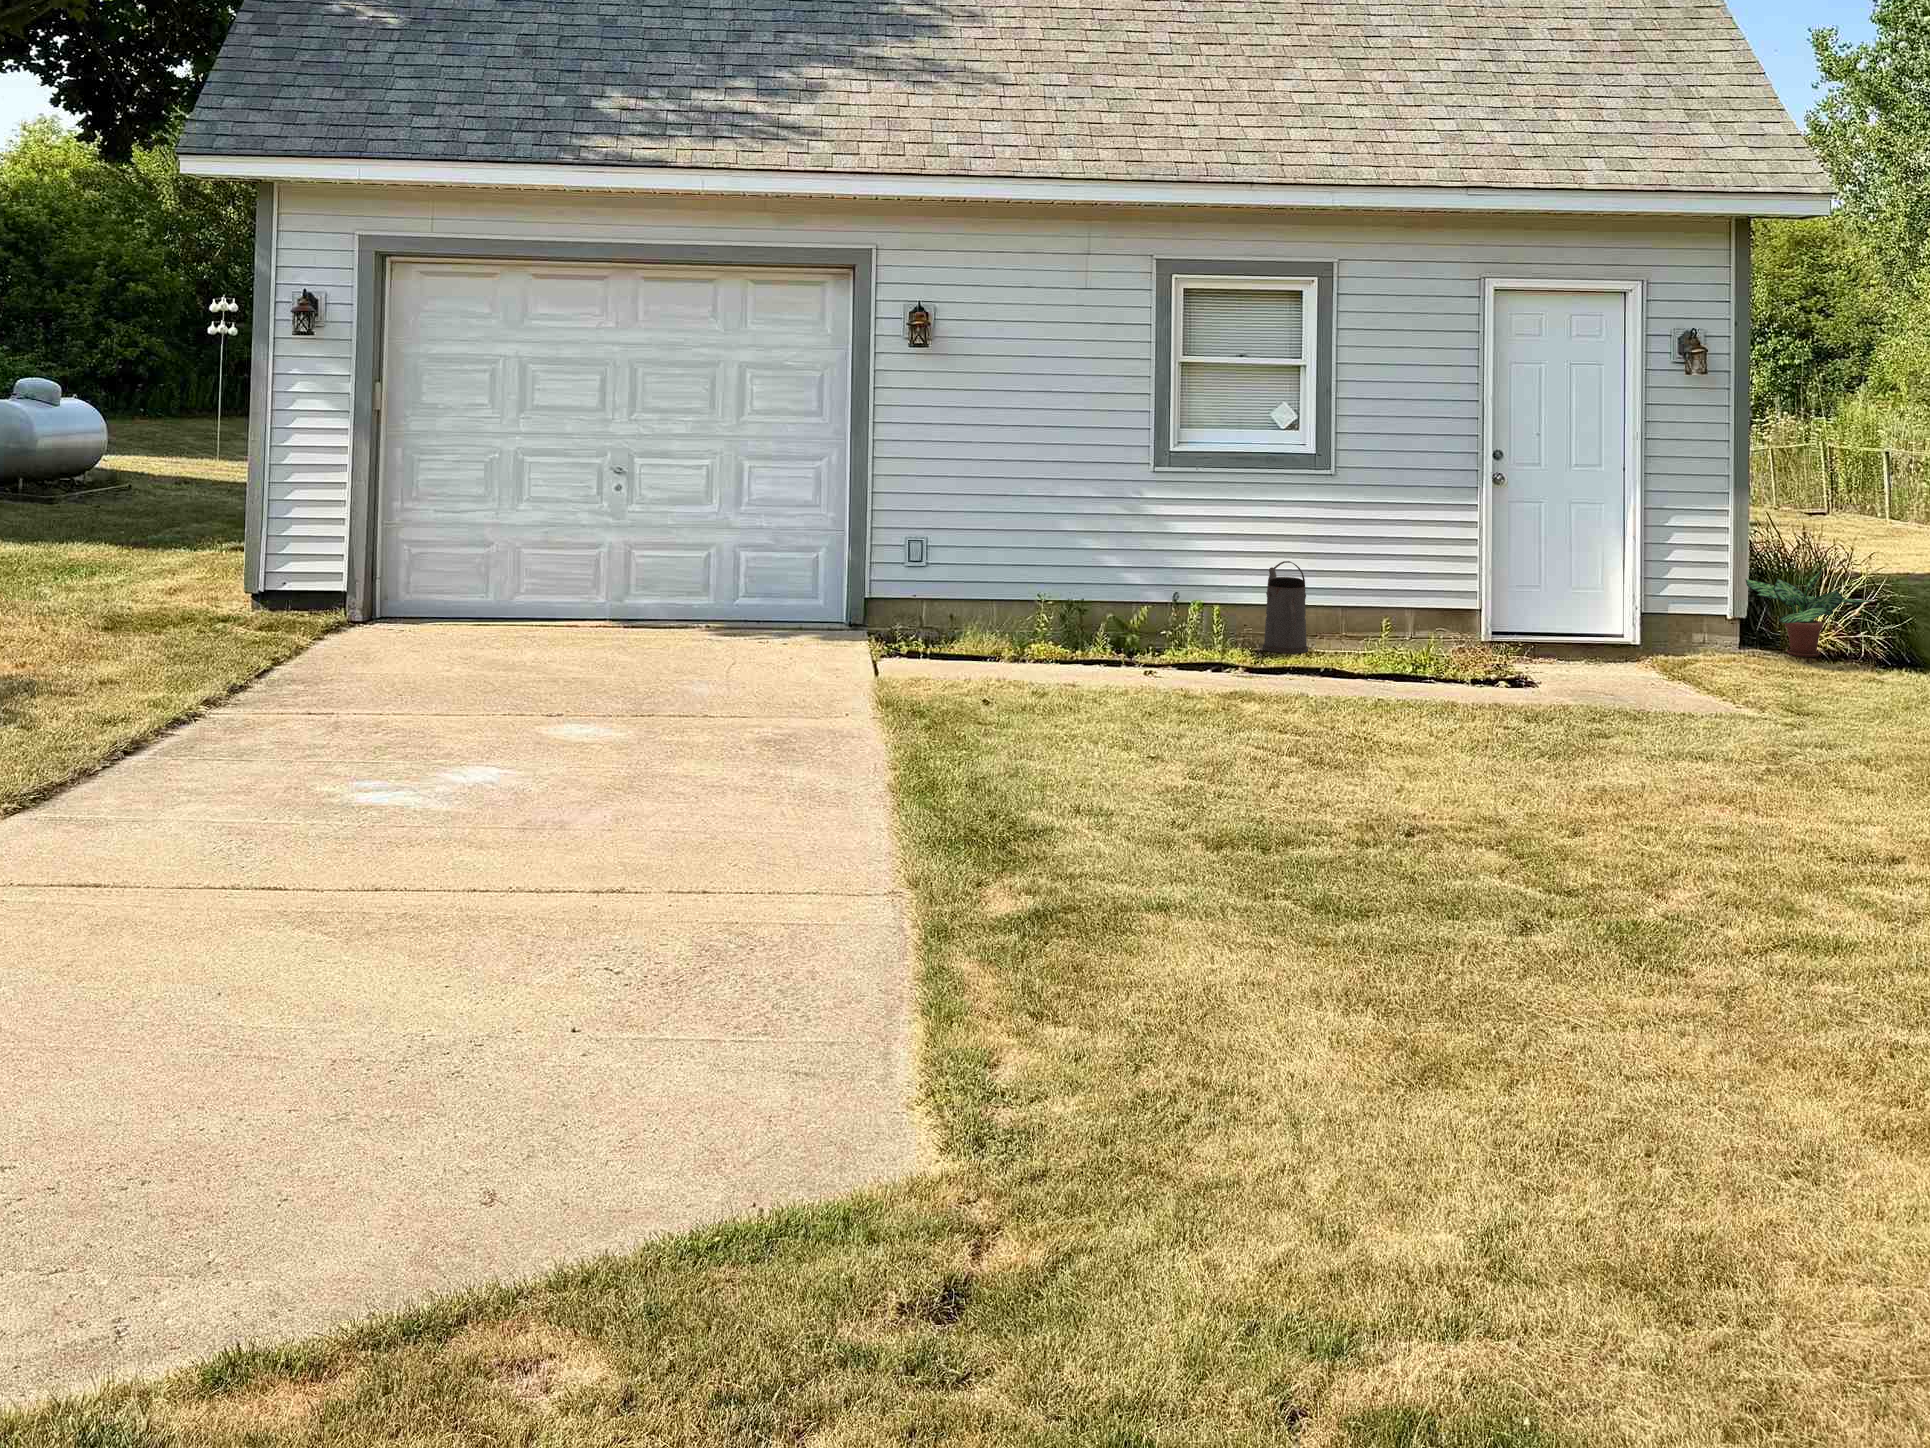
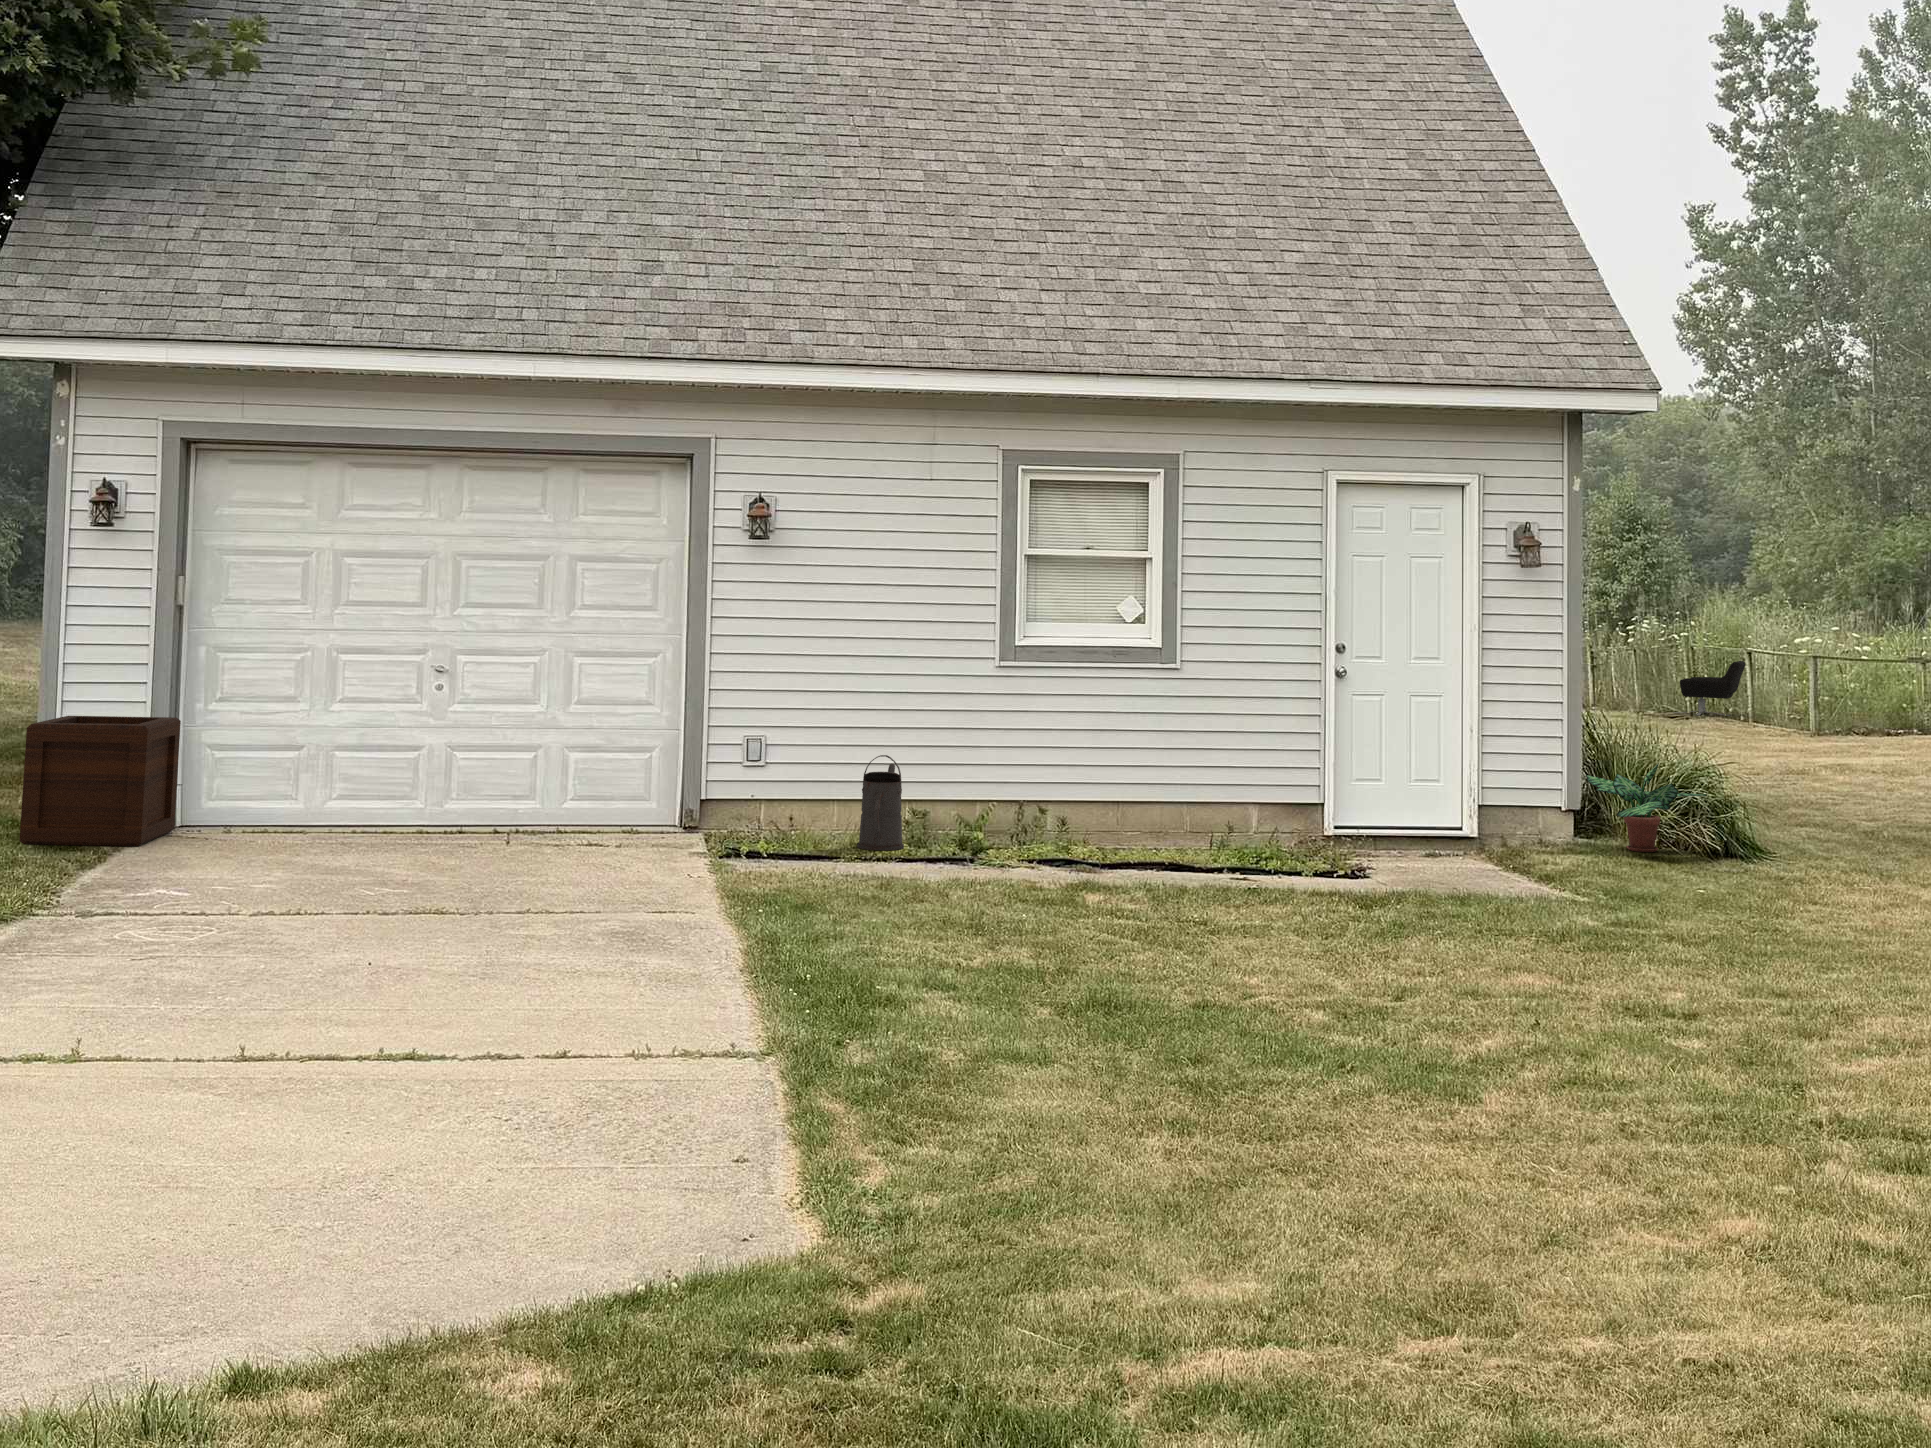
lounge chair: none [1805,453,1877,504] -> present [1675,661,1745,716]
wooden crate: none [232,510,381,634] -> present [19,716,181,846]
watering can: present [1262,561,1308,653] -> present [857,755,904,850]

